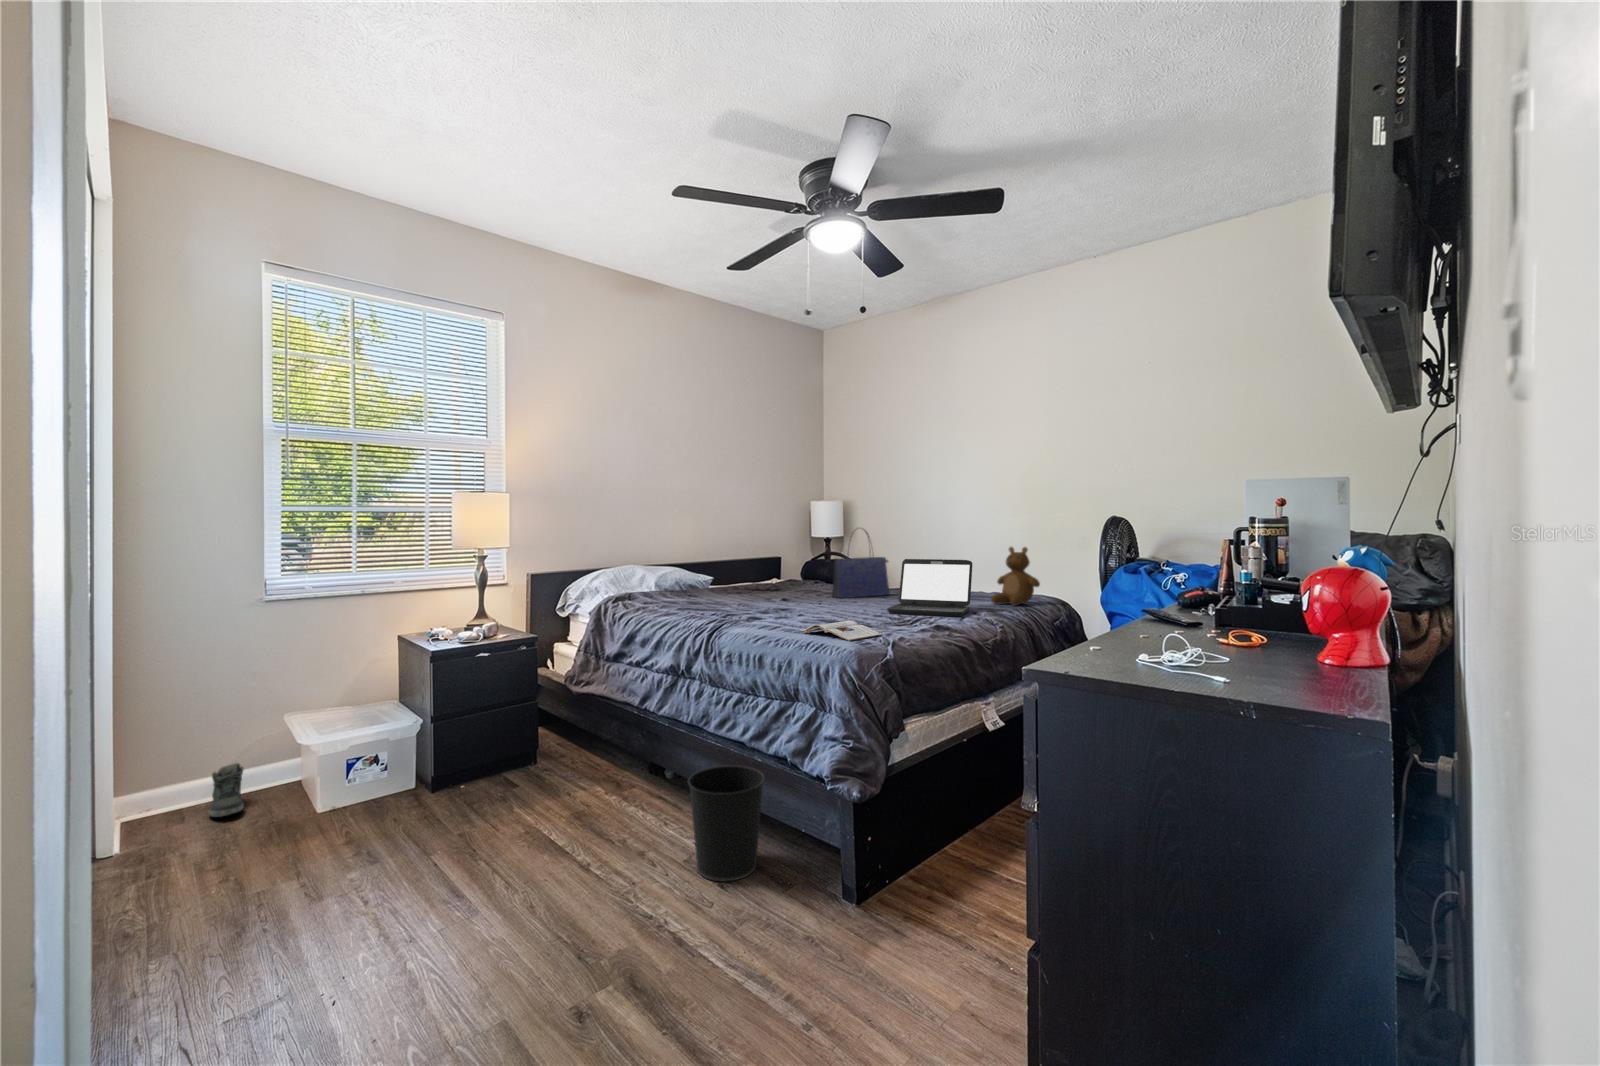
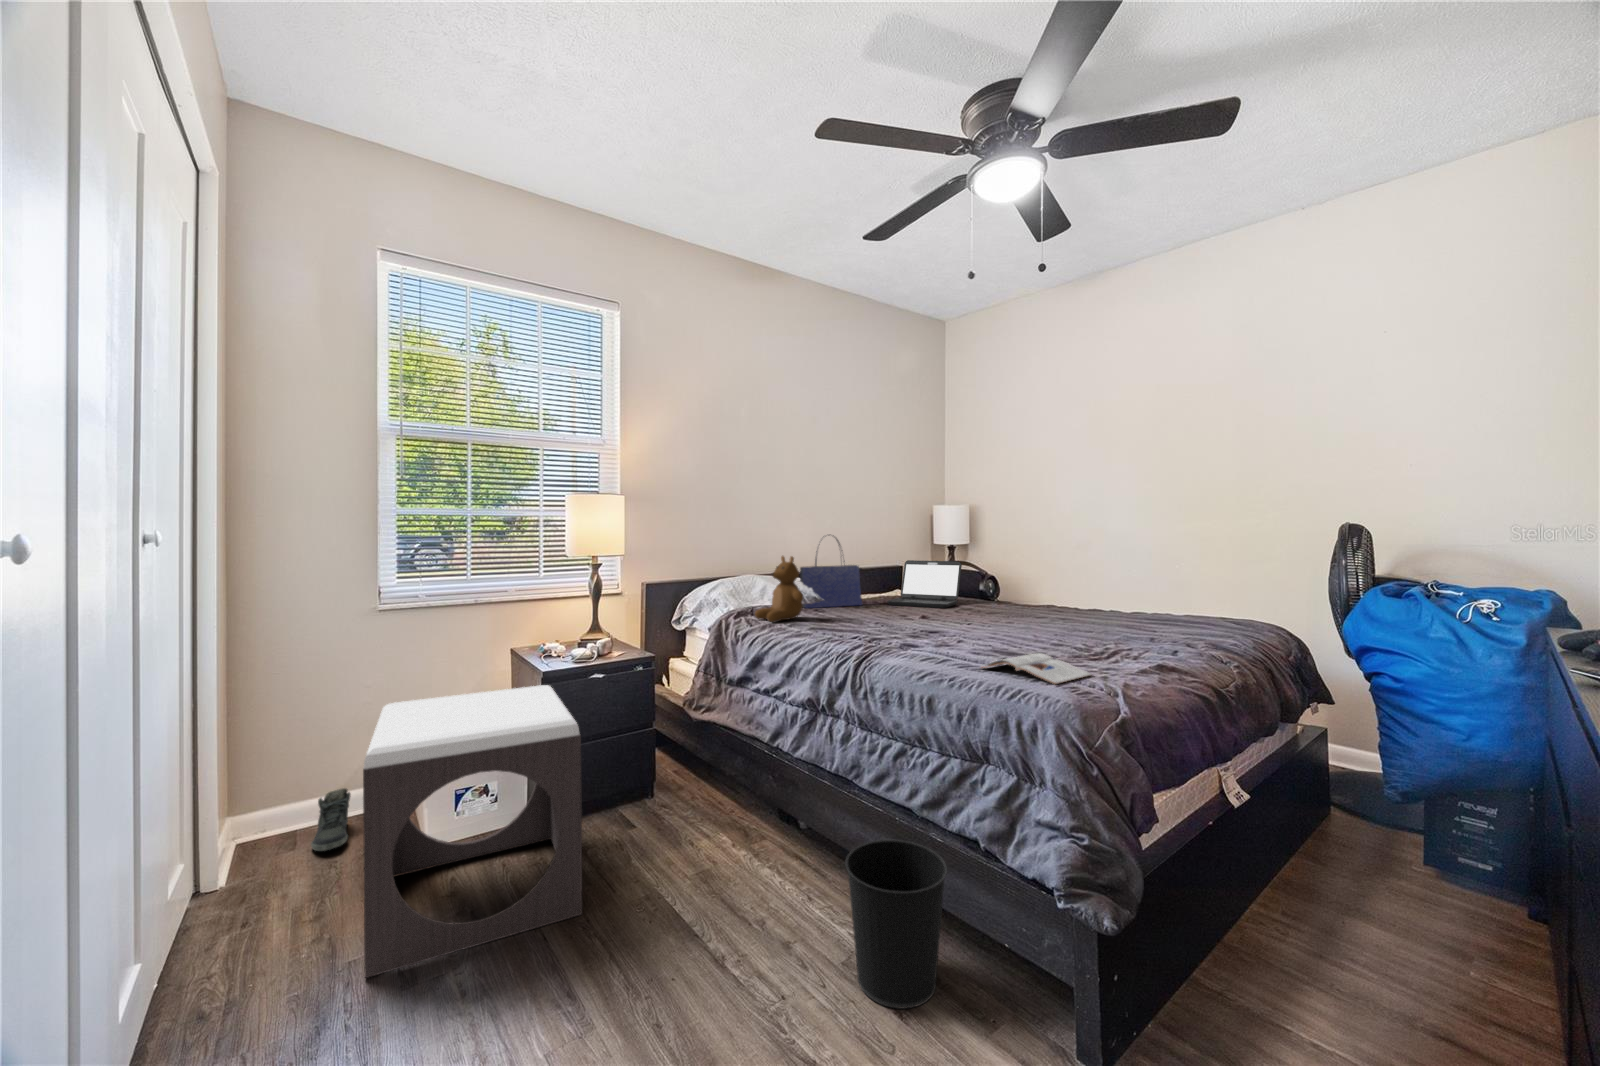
tote bag: present [832,531,890,598] -> present [800,538,862,608]
teddy bear: present [991,547,1040,606] -> present [755,556,803,622]
laptop: present [887,559,972,617] -> present [887,560,962,608]
footstool: none [283,662,473,894] -> present [363,685,582,978]

